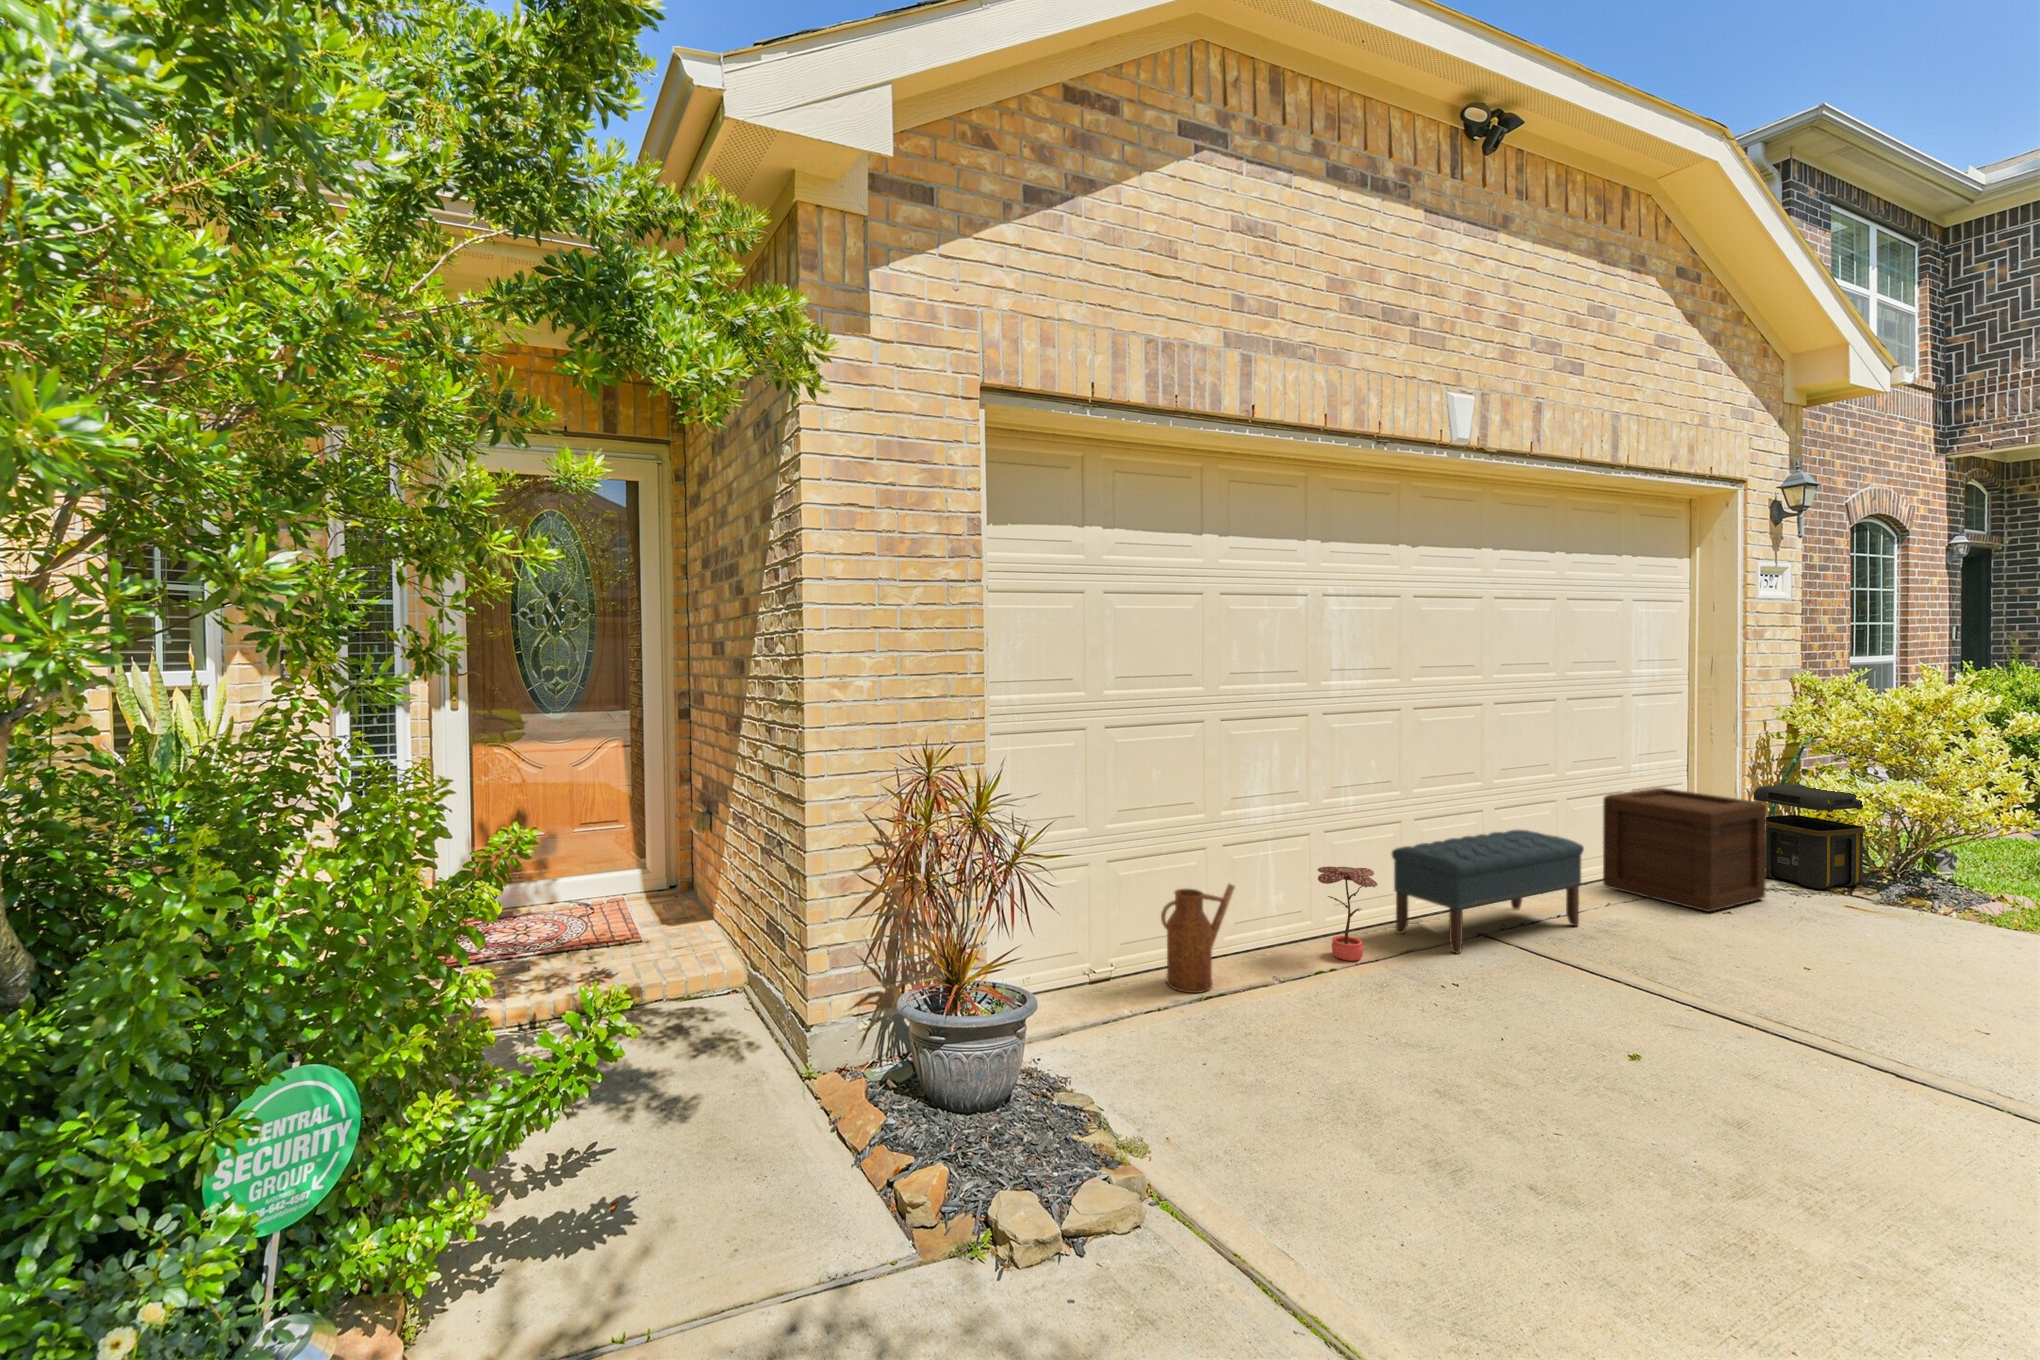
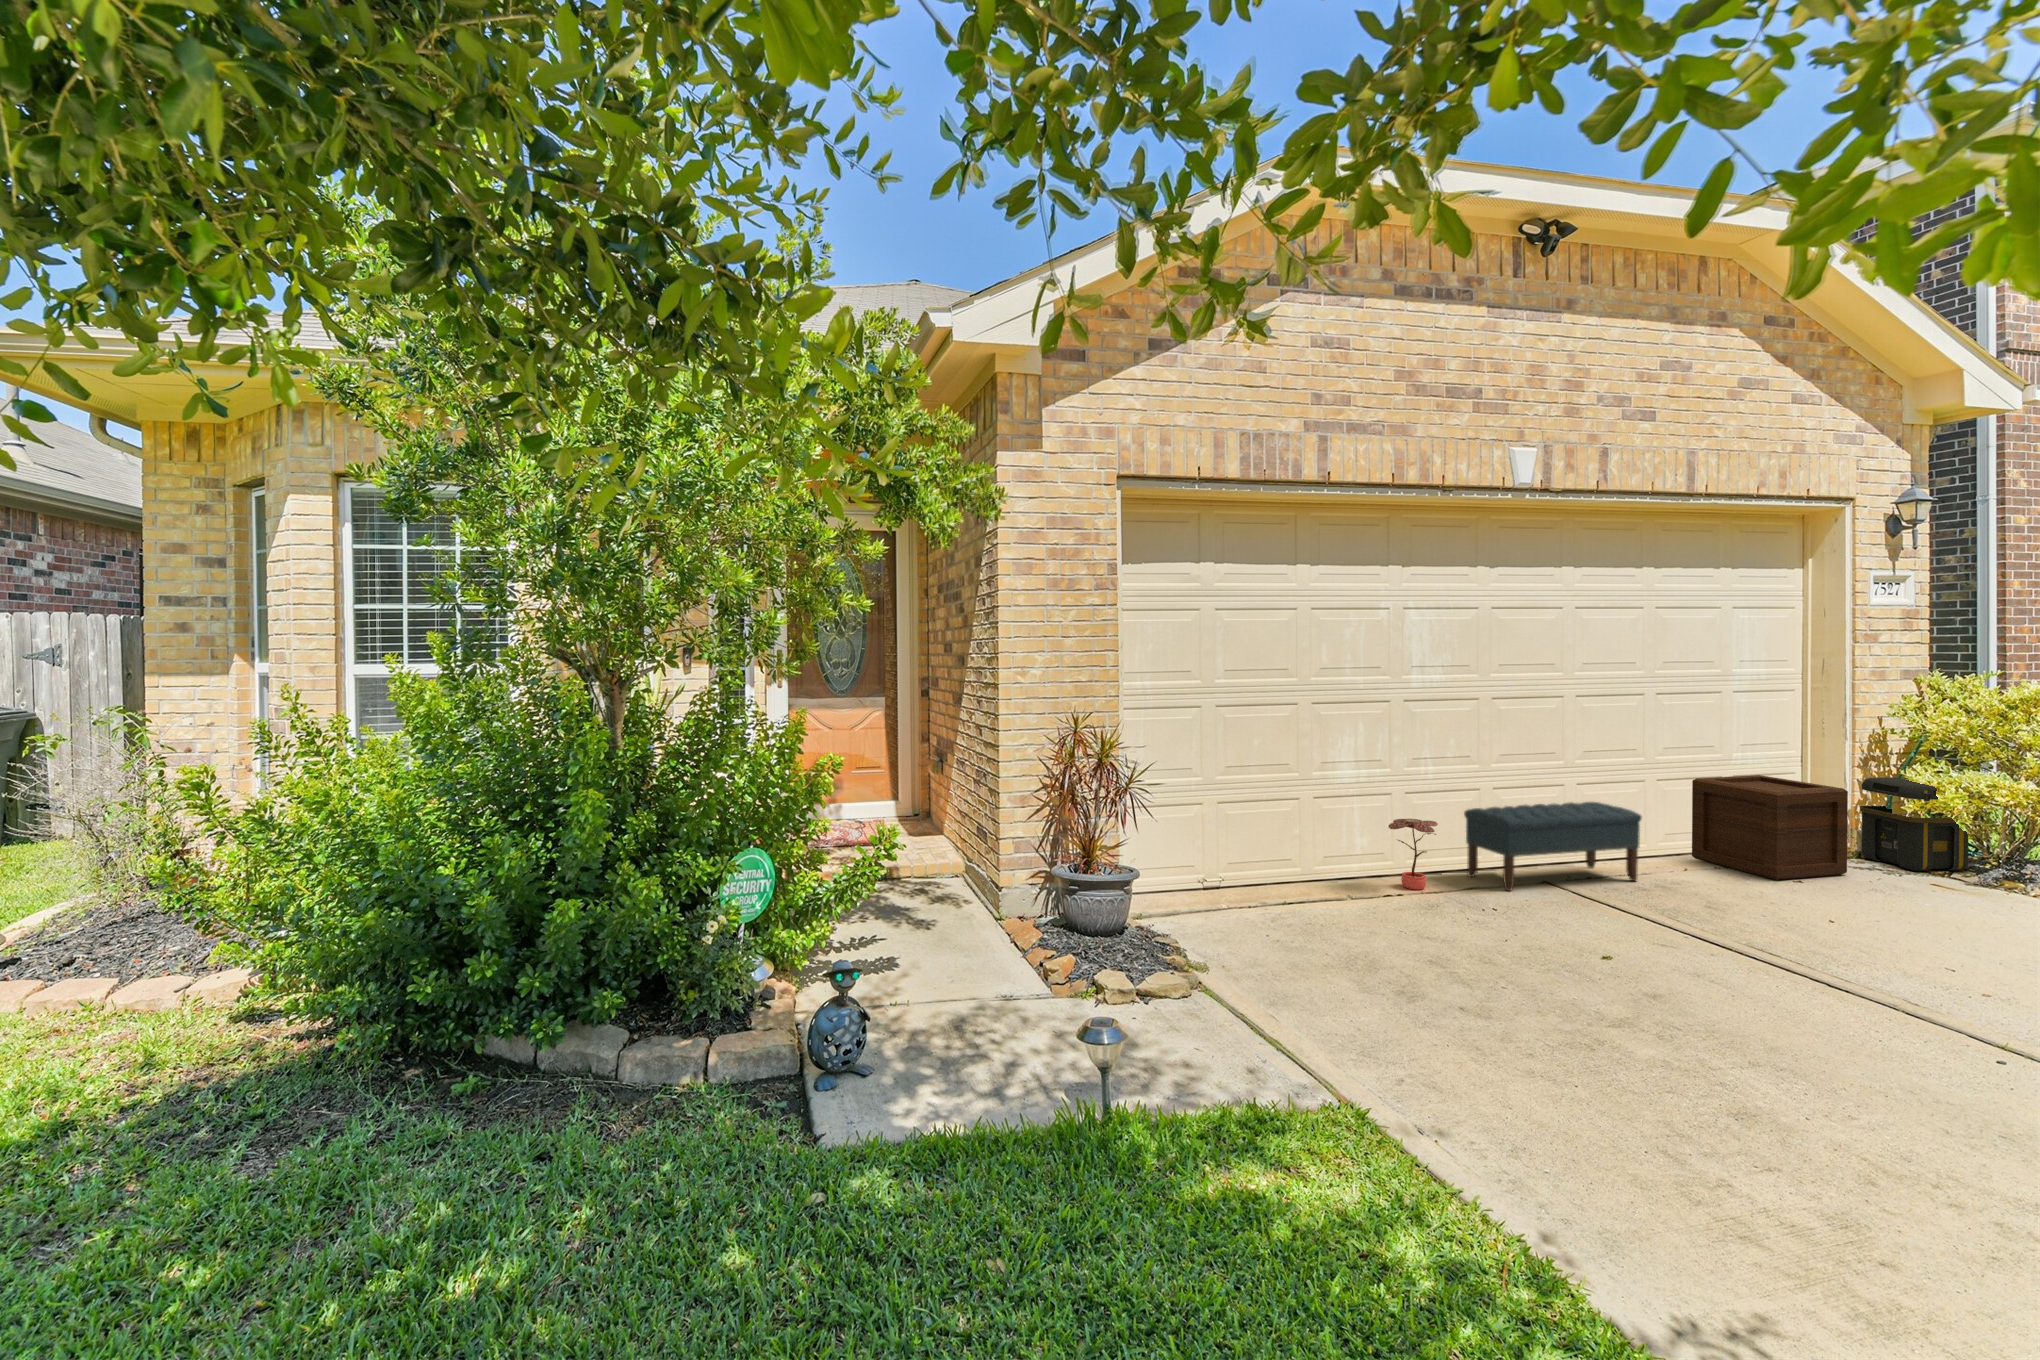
watering can: present [1161,884,1235,993] -> none [1254,824,1316,899]

